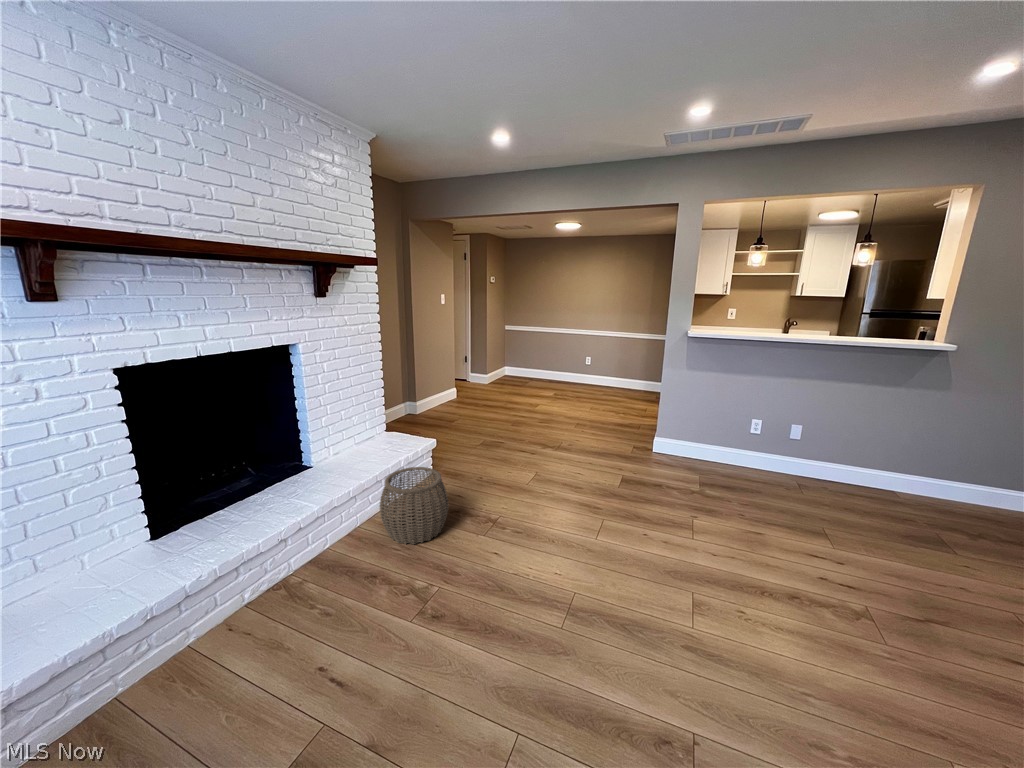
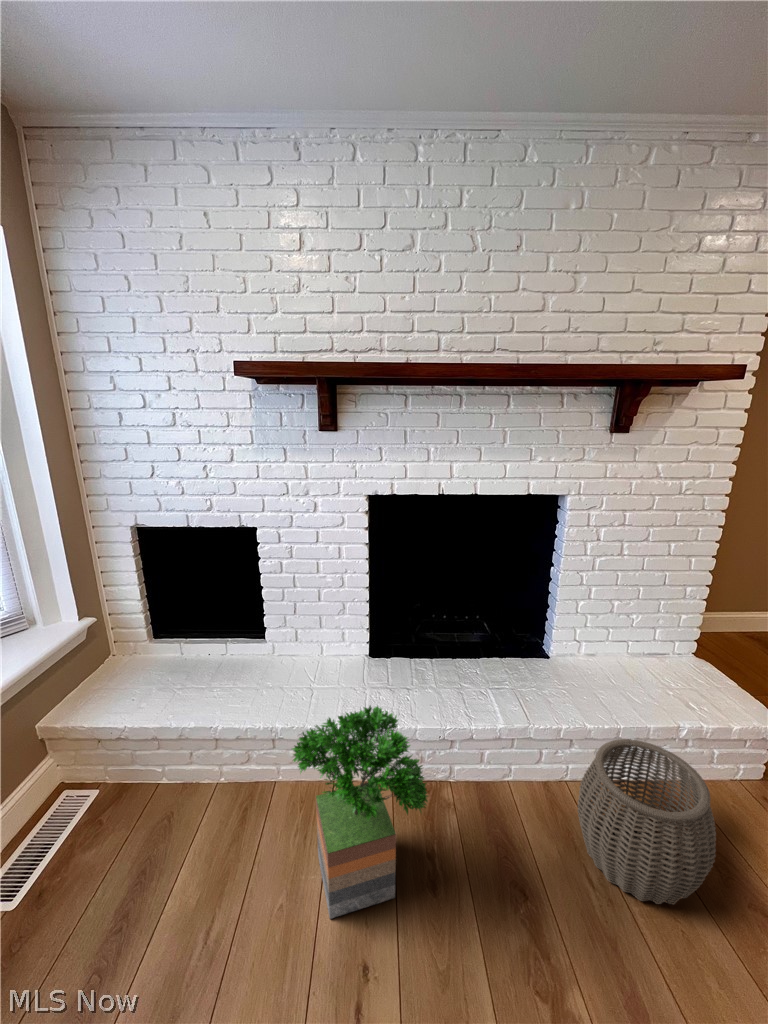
potted tree: none [198,515,338,685] -> present [292,706,428,919]

